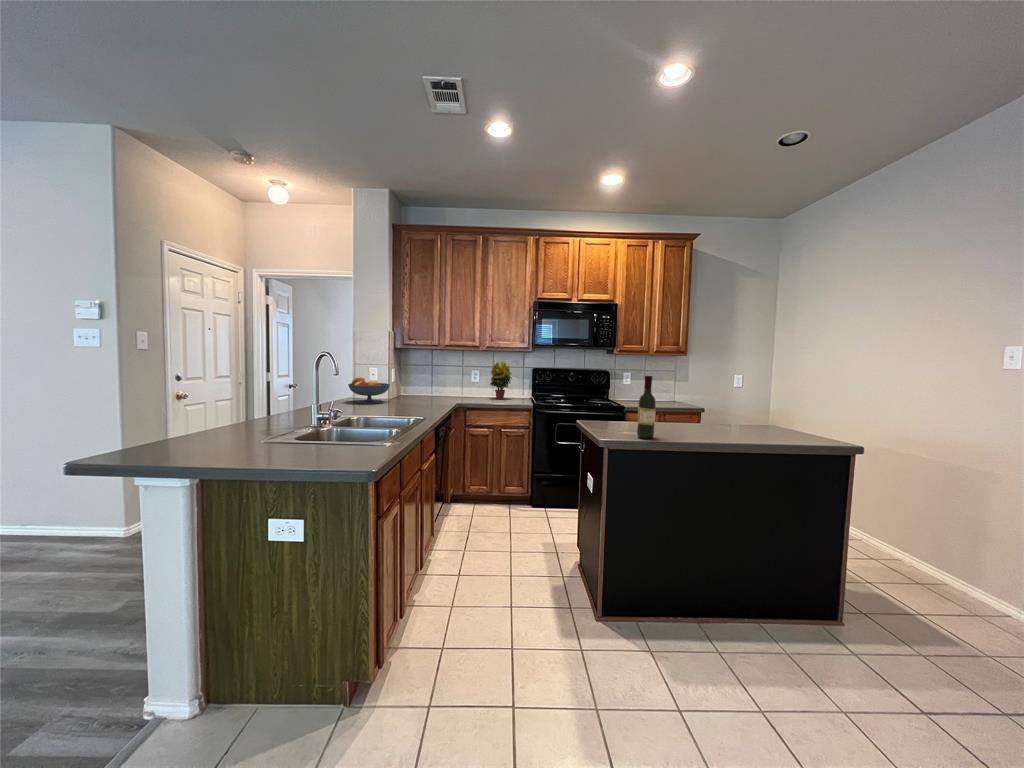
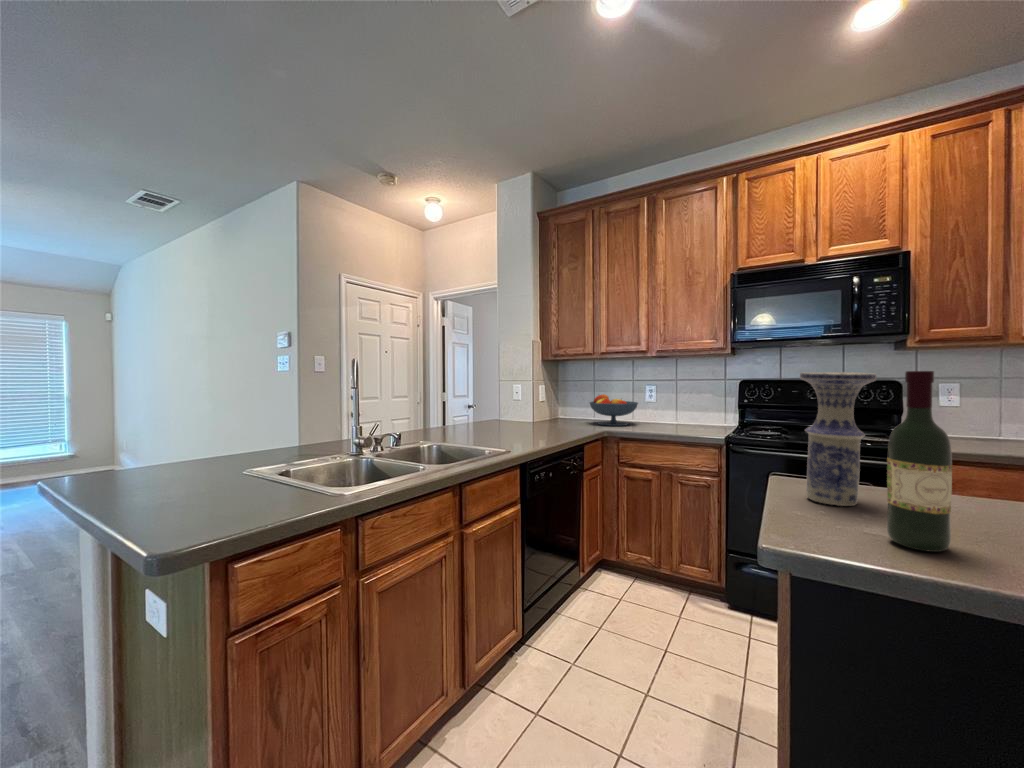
potted plant: present [490,362,512,399] -> none [664,371,702,428]
vase: none [603,372,629,429] -> present [800,372,877,506]
fruit bowl: present [348,377,390,404] -> present [590,394,638,426]

